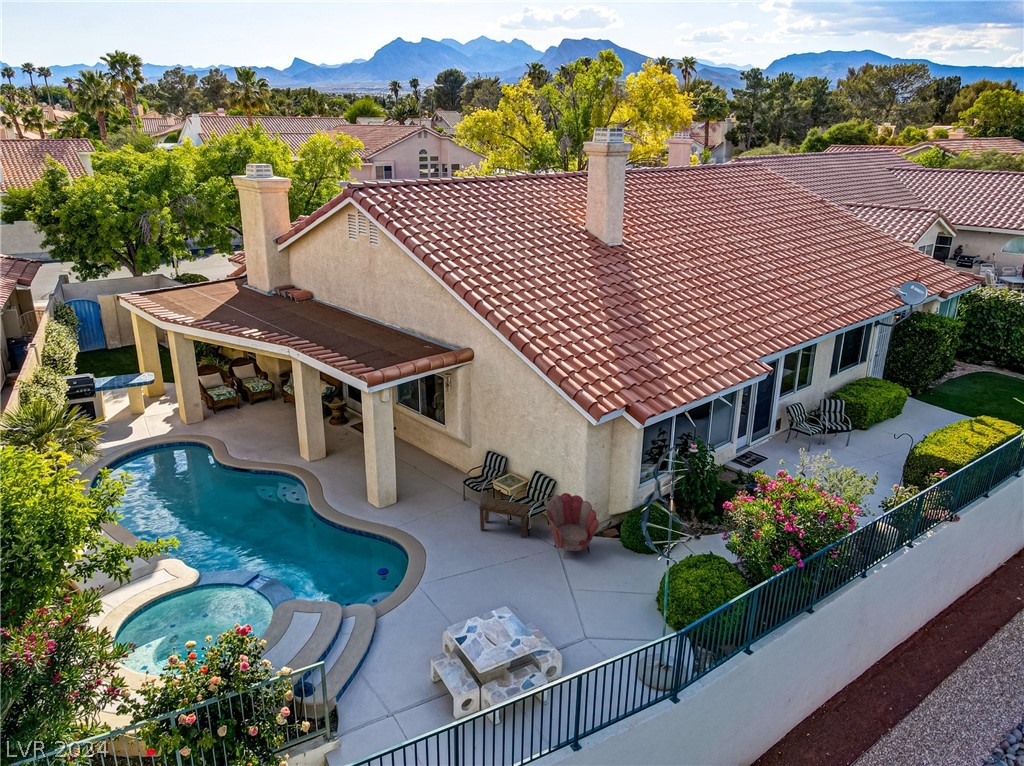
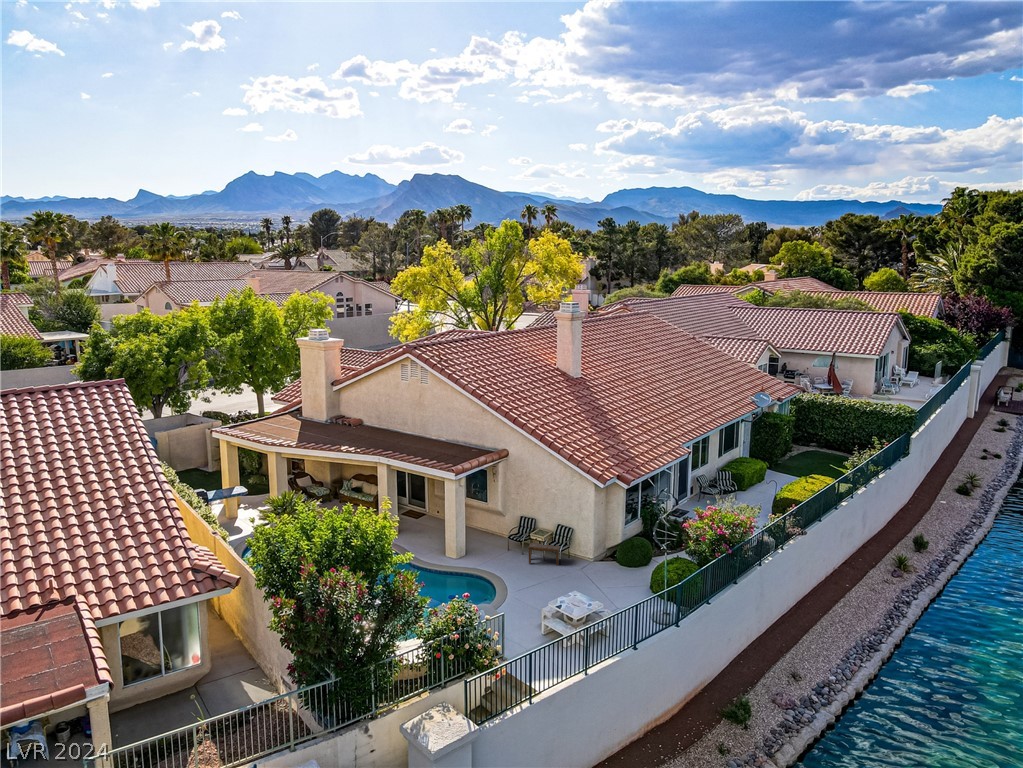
armchair: present [546,493,599,559] -> none [573,534,606,574]

